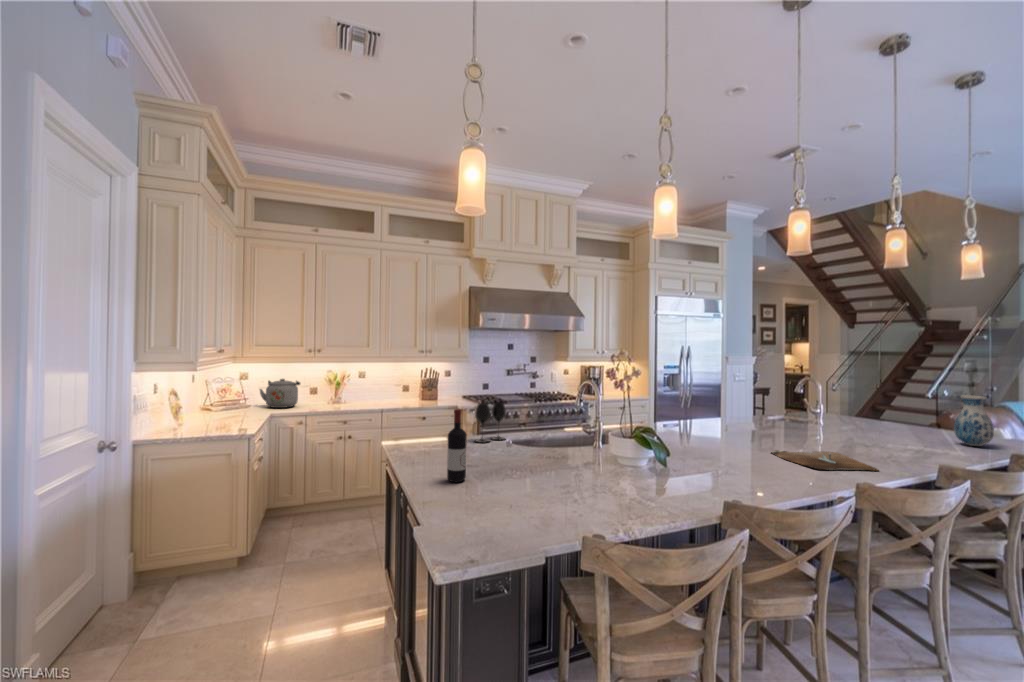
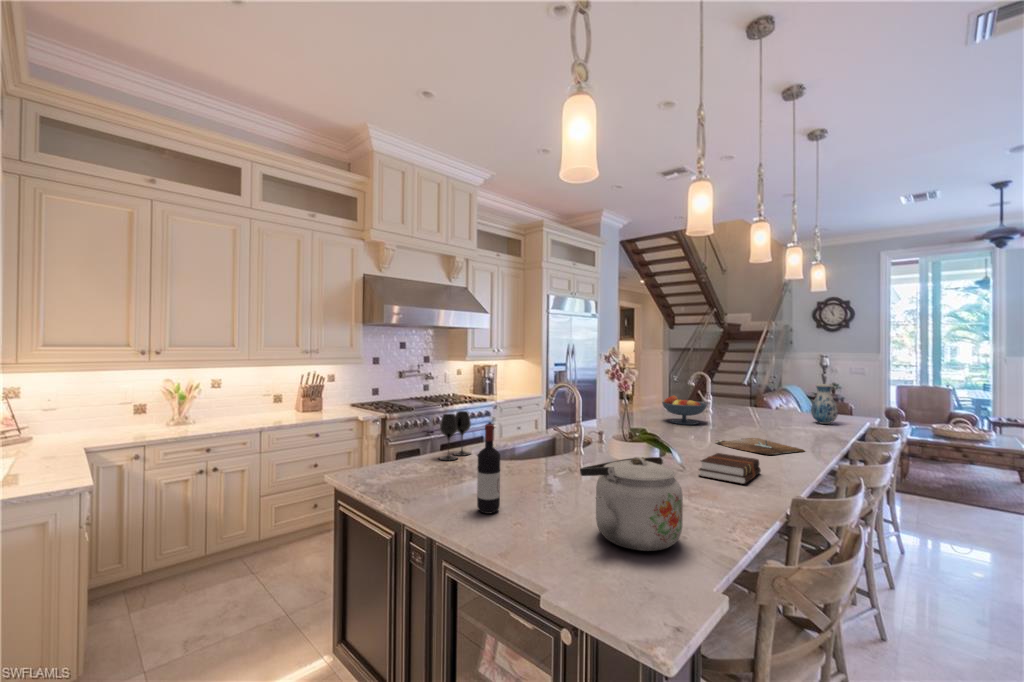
kettle: present [260,379,300,408] -> present [580,457,683,551]
fruit bowl: none [743,400,796,433] -> present [662,396,707,425]
hardback book: none [692,459,772,491] -> present [699,453,761,484]

